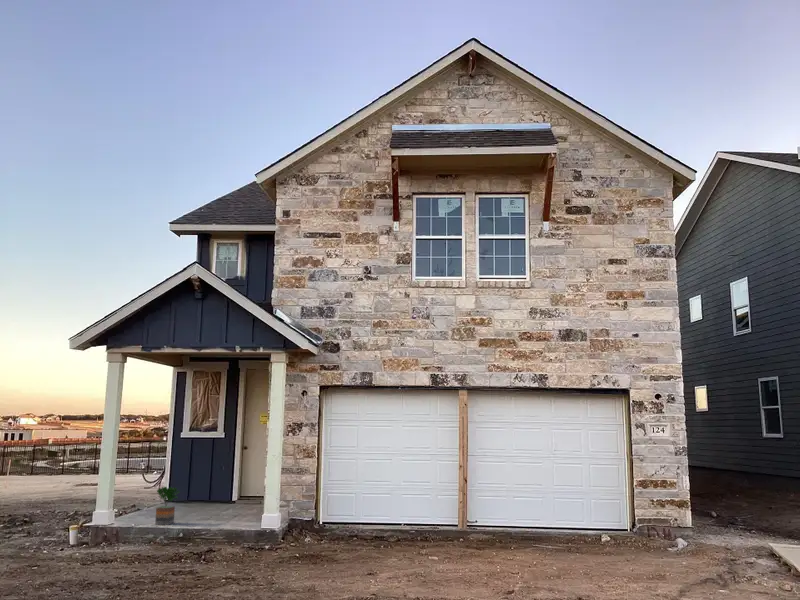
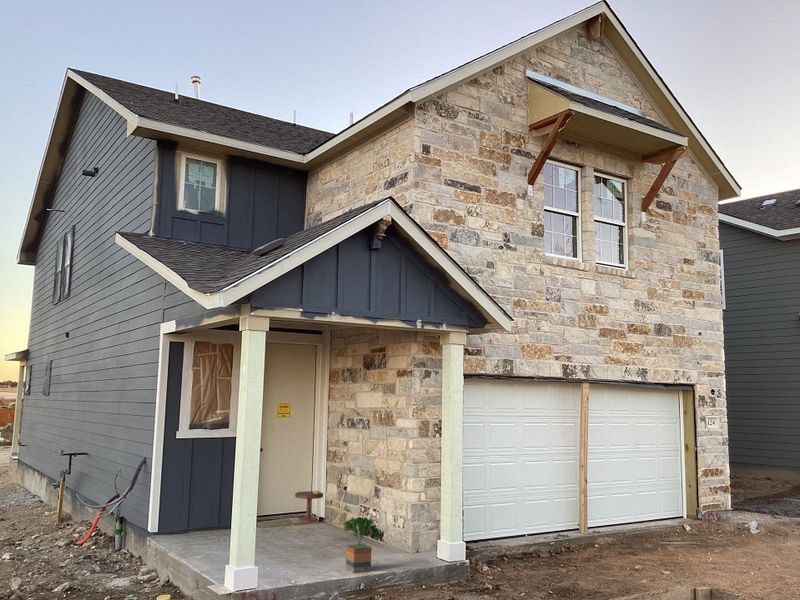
side table: none [187,473,208,512] -> present [295,491,323,522]

